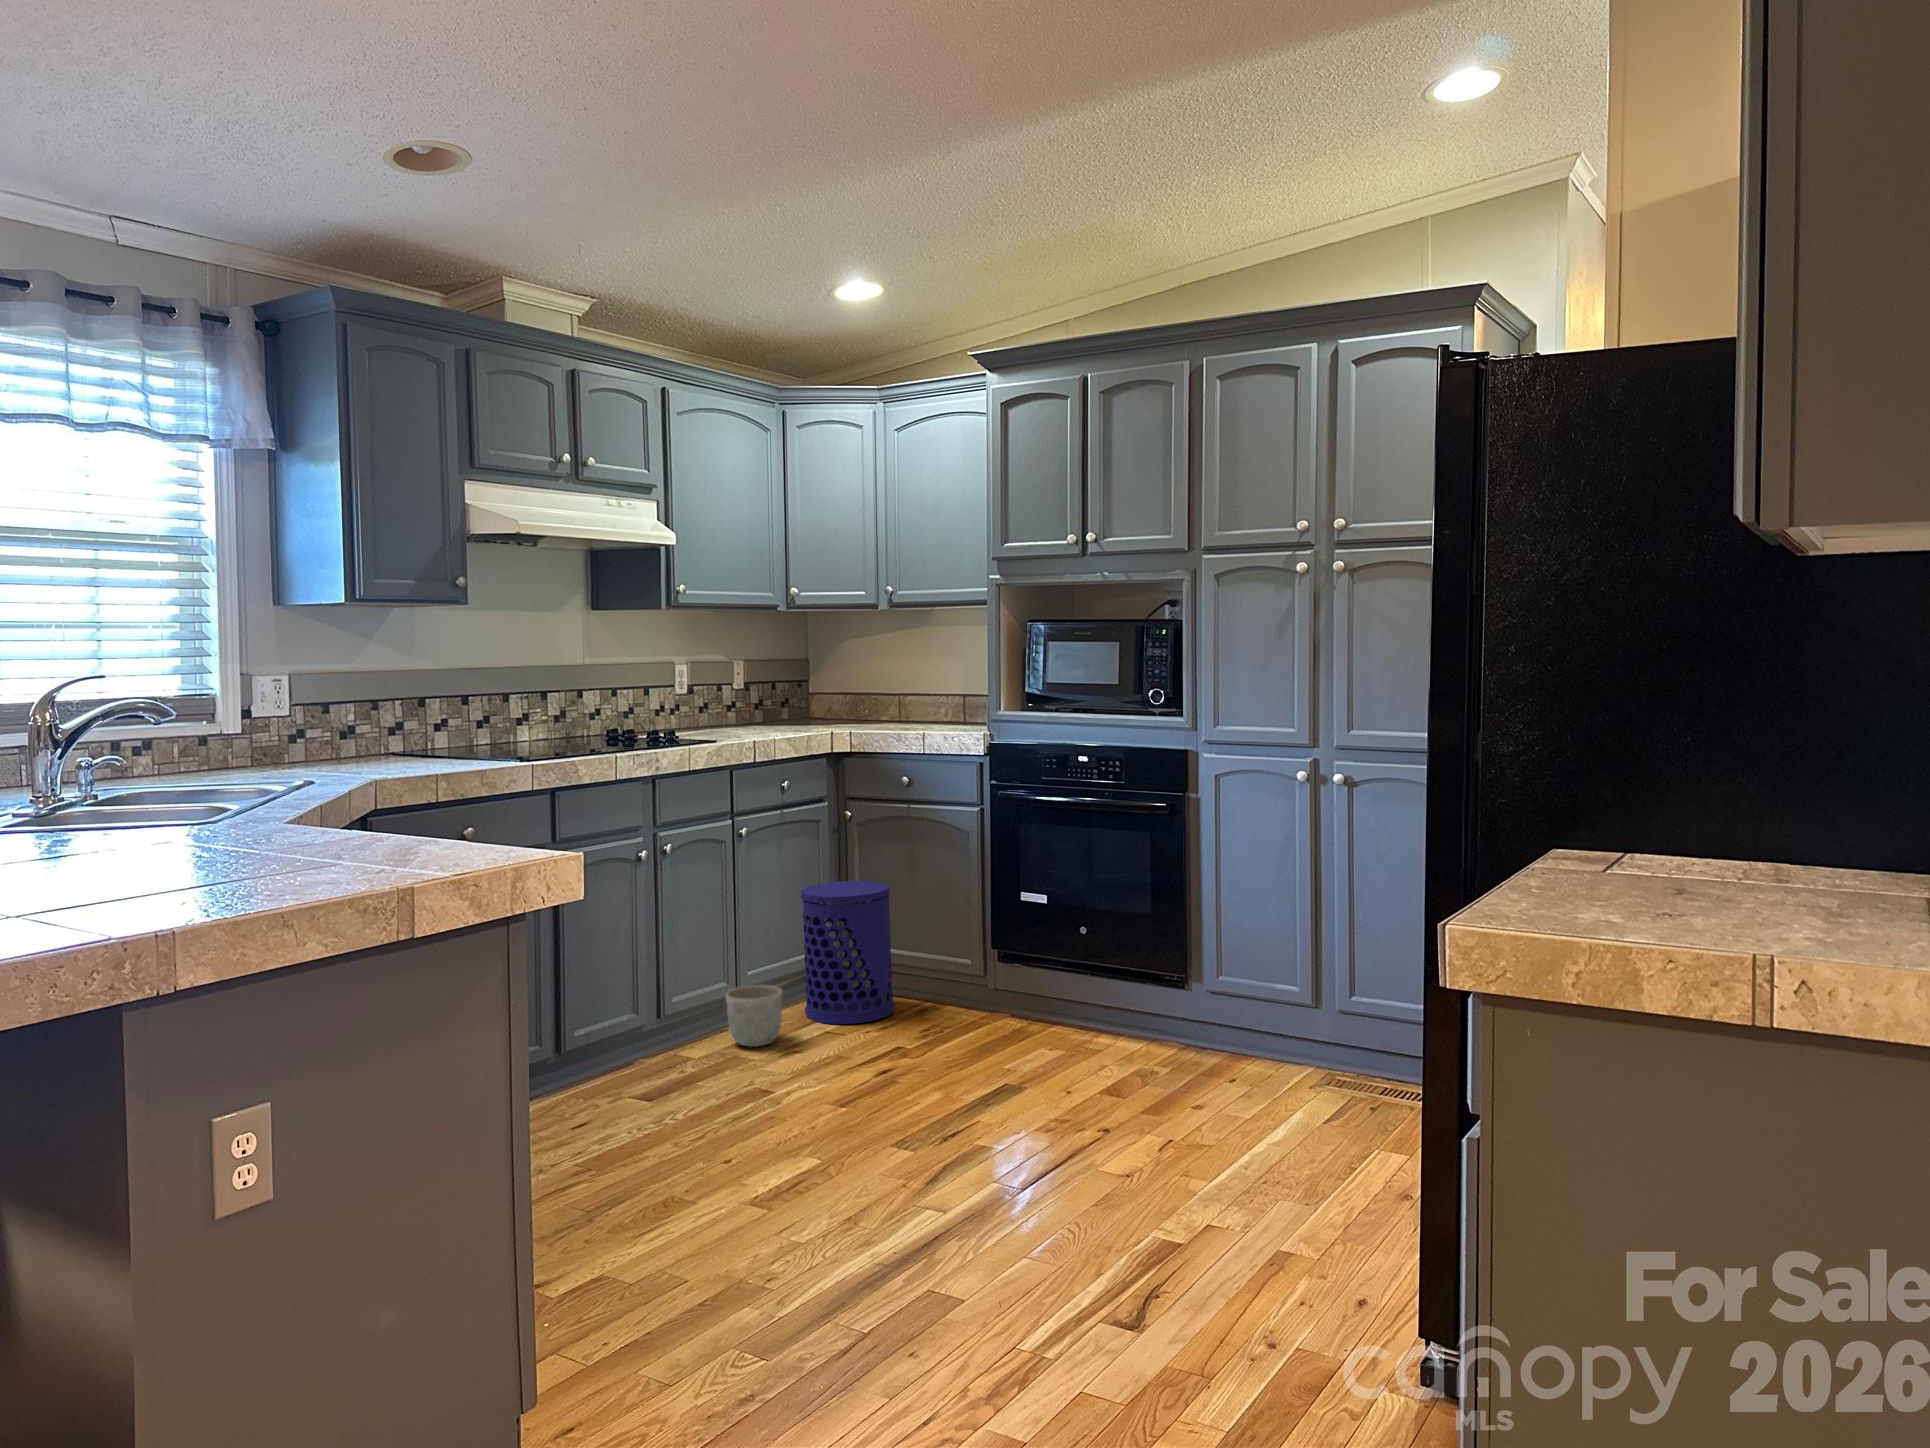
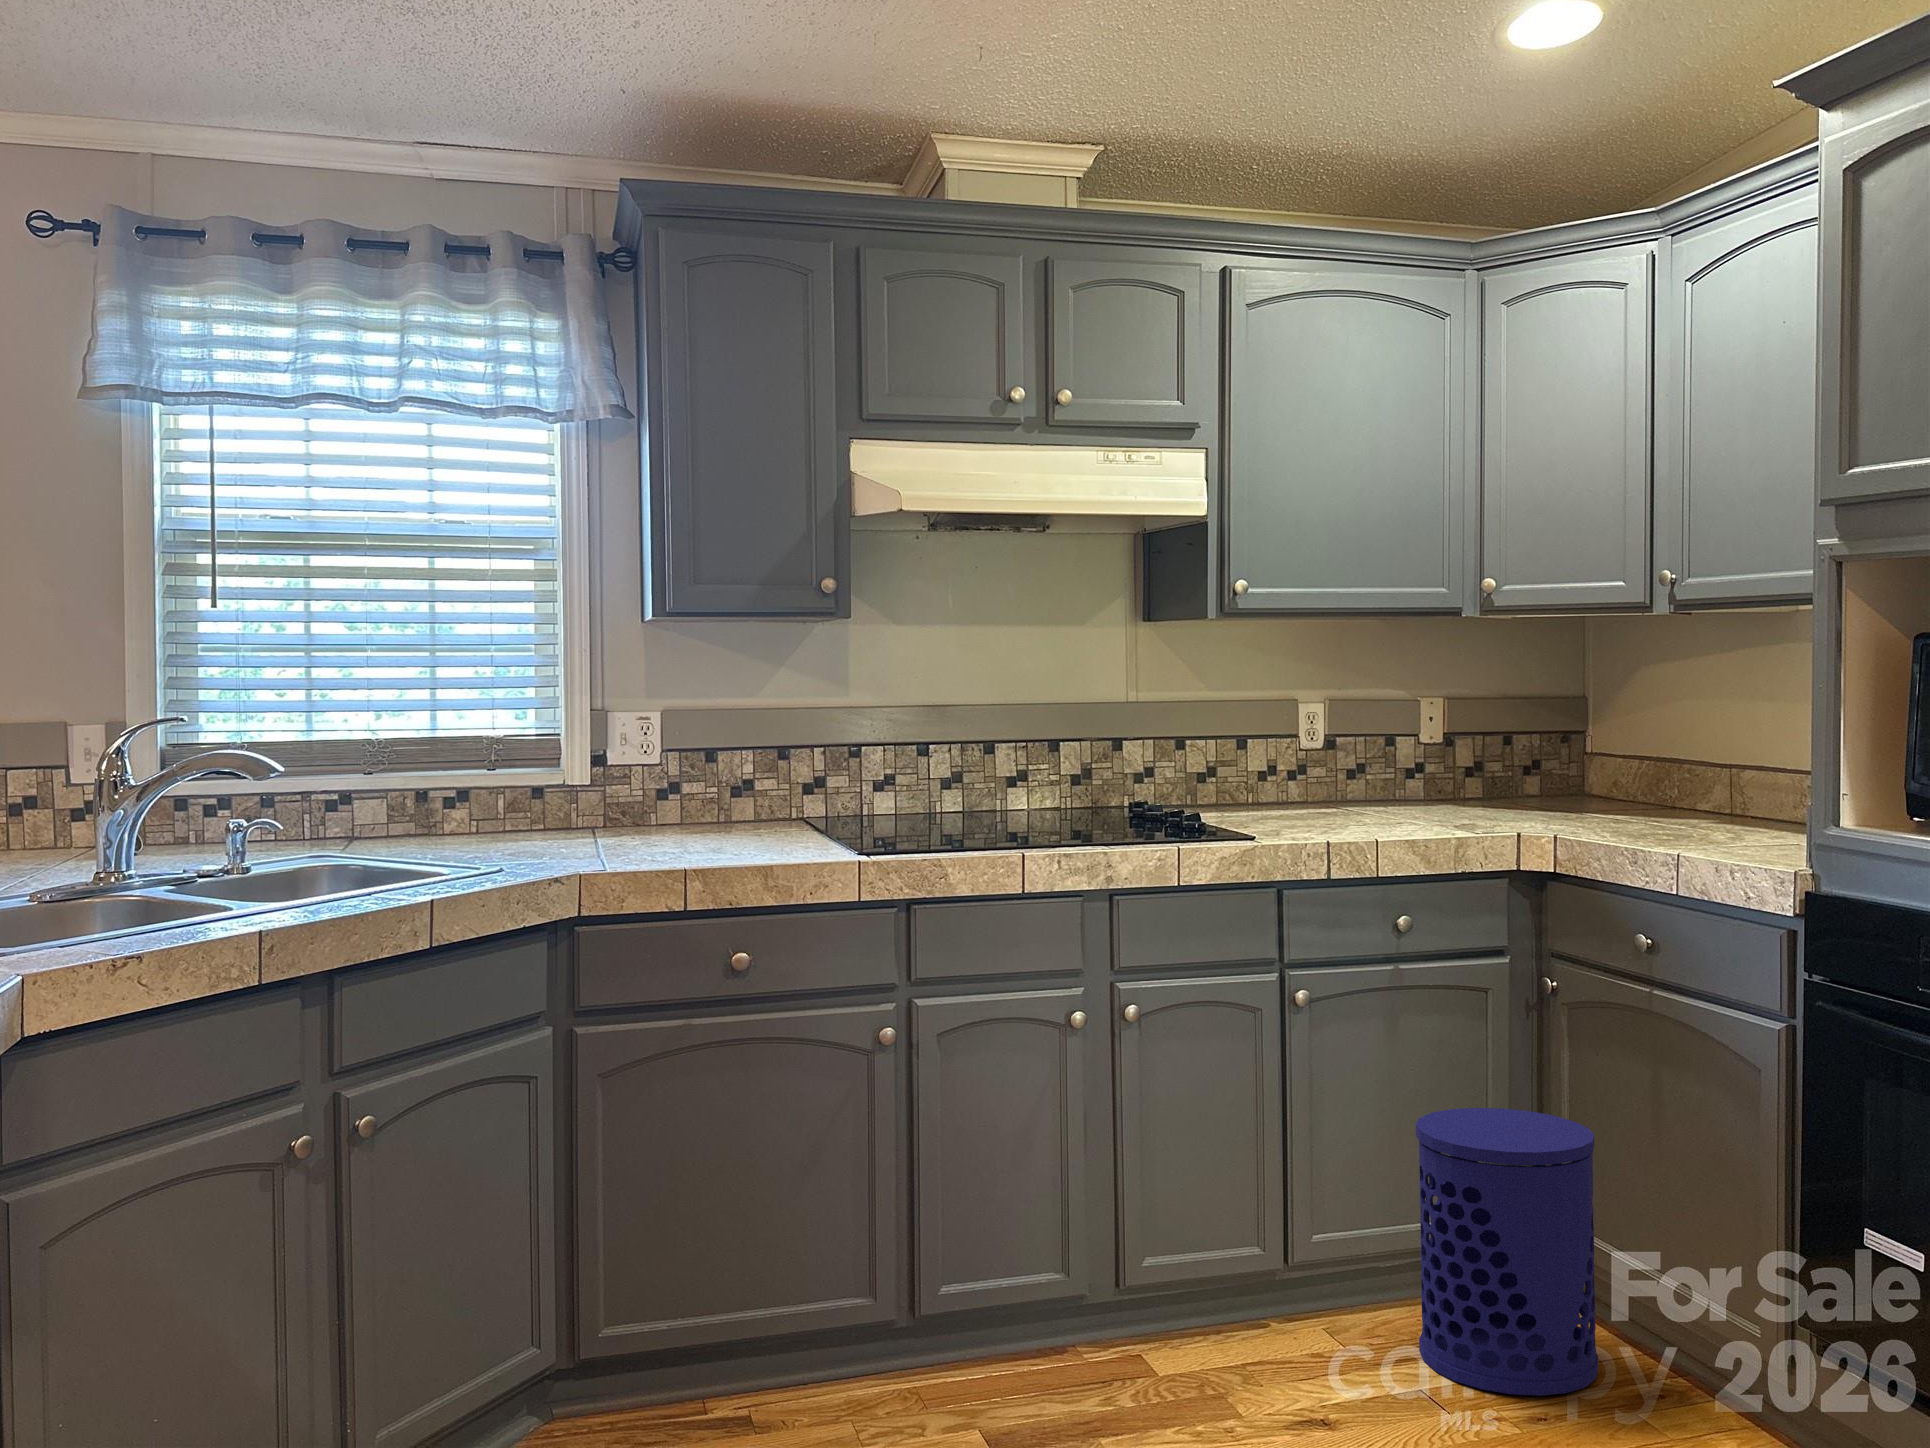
planter: present [726,985,782,1047] -> none [1231,1272,1333,1390]

